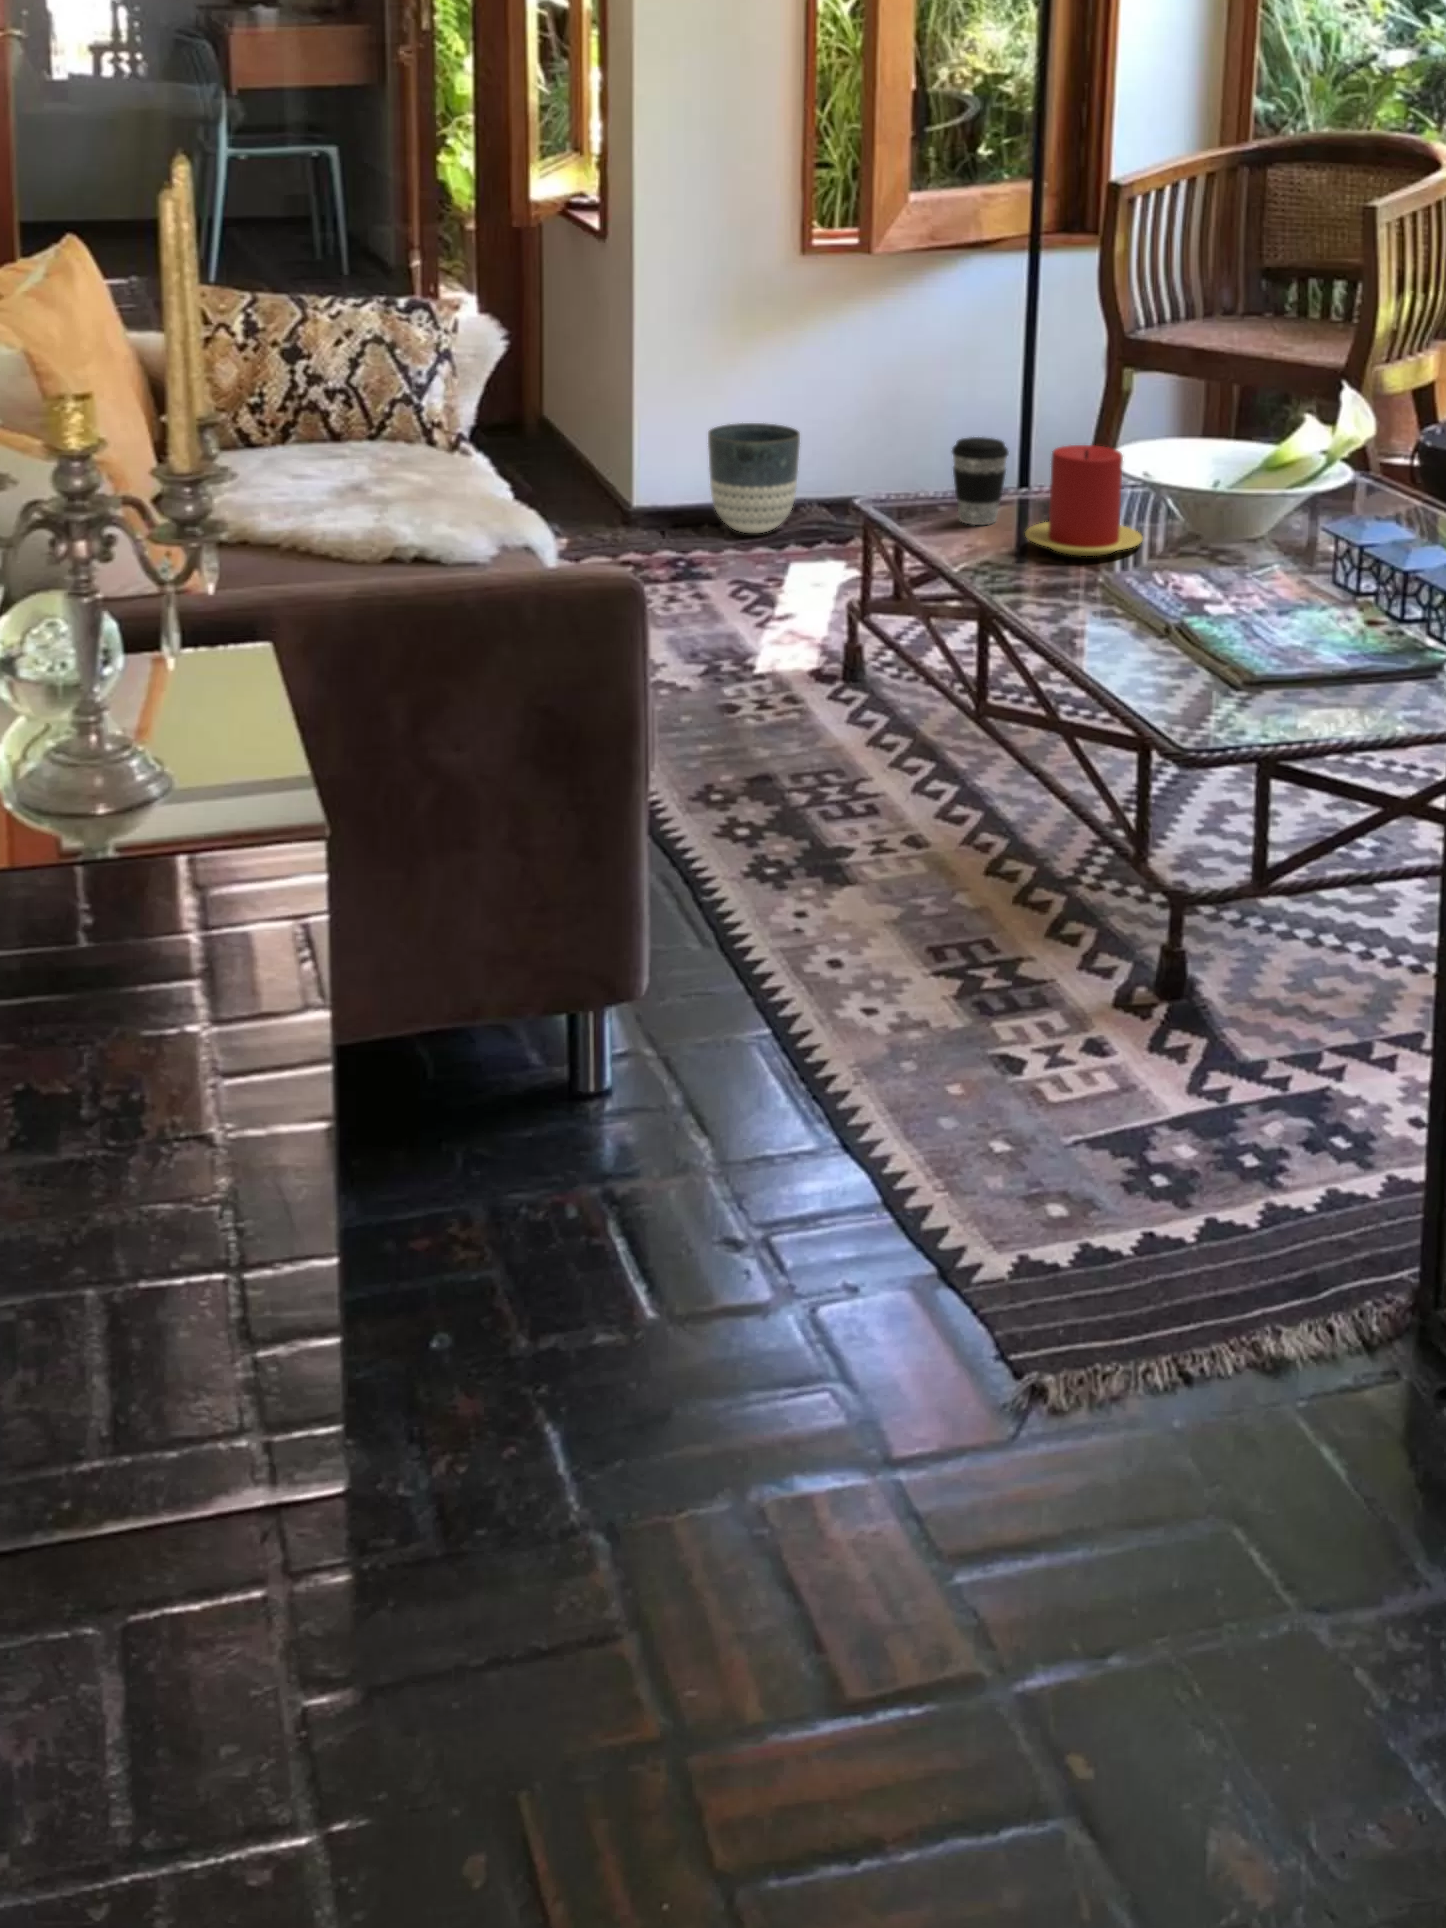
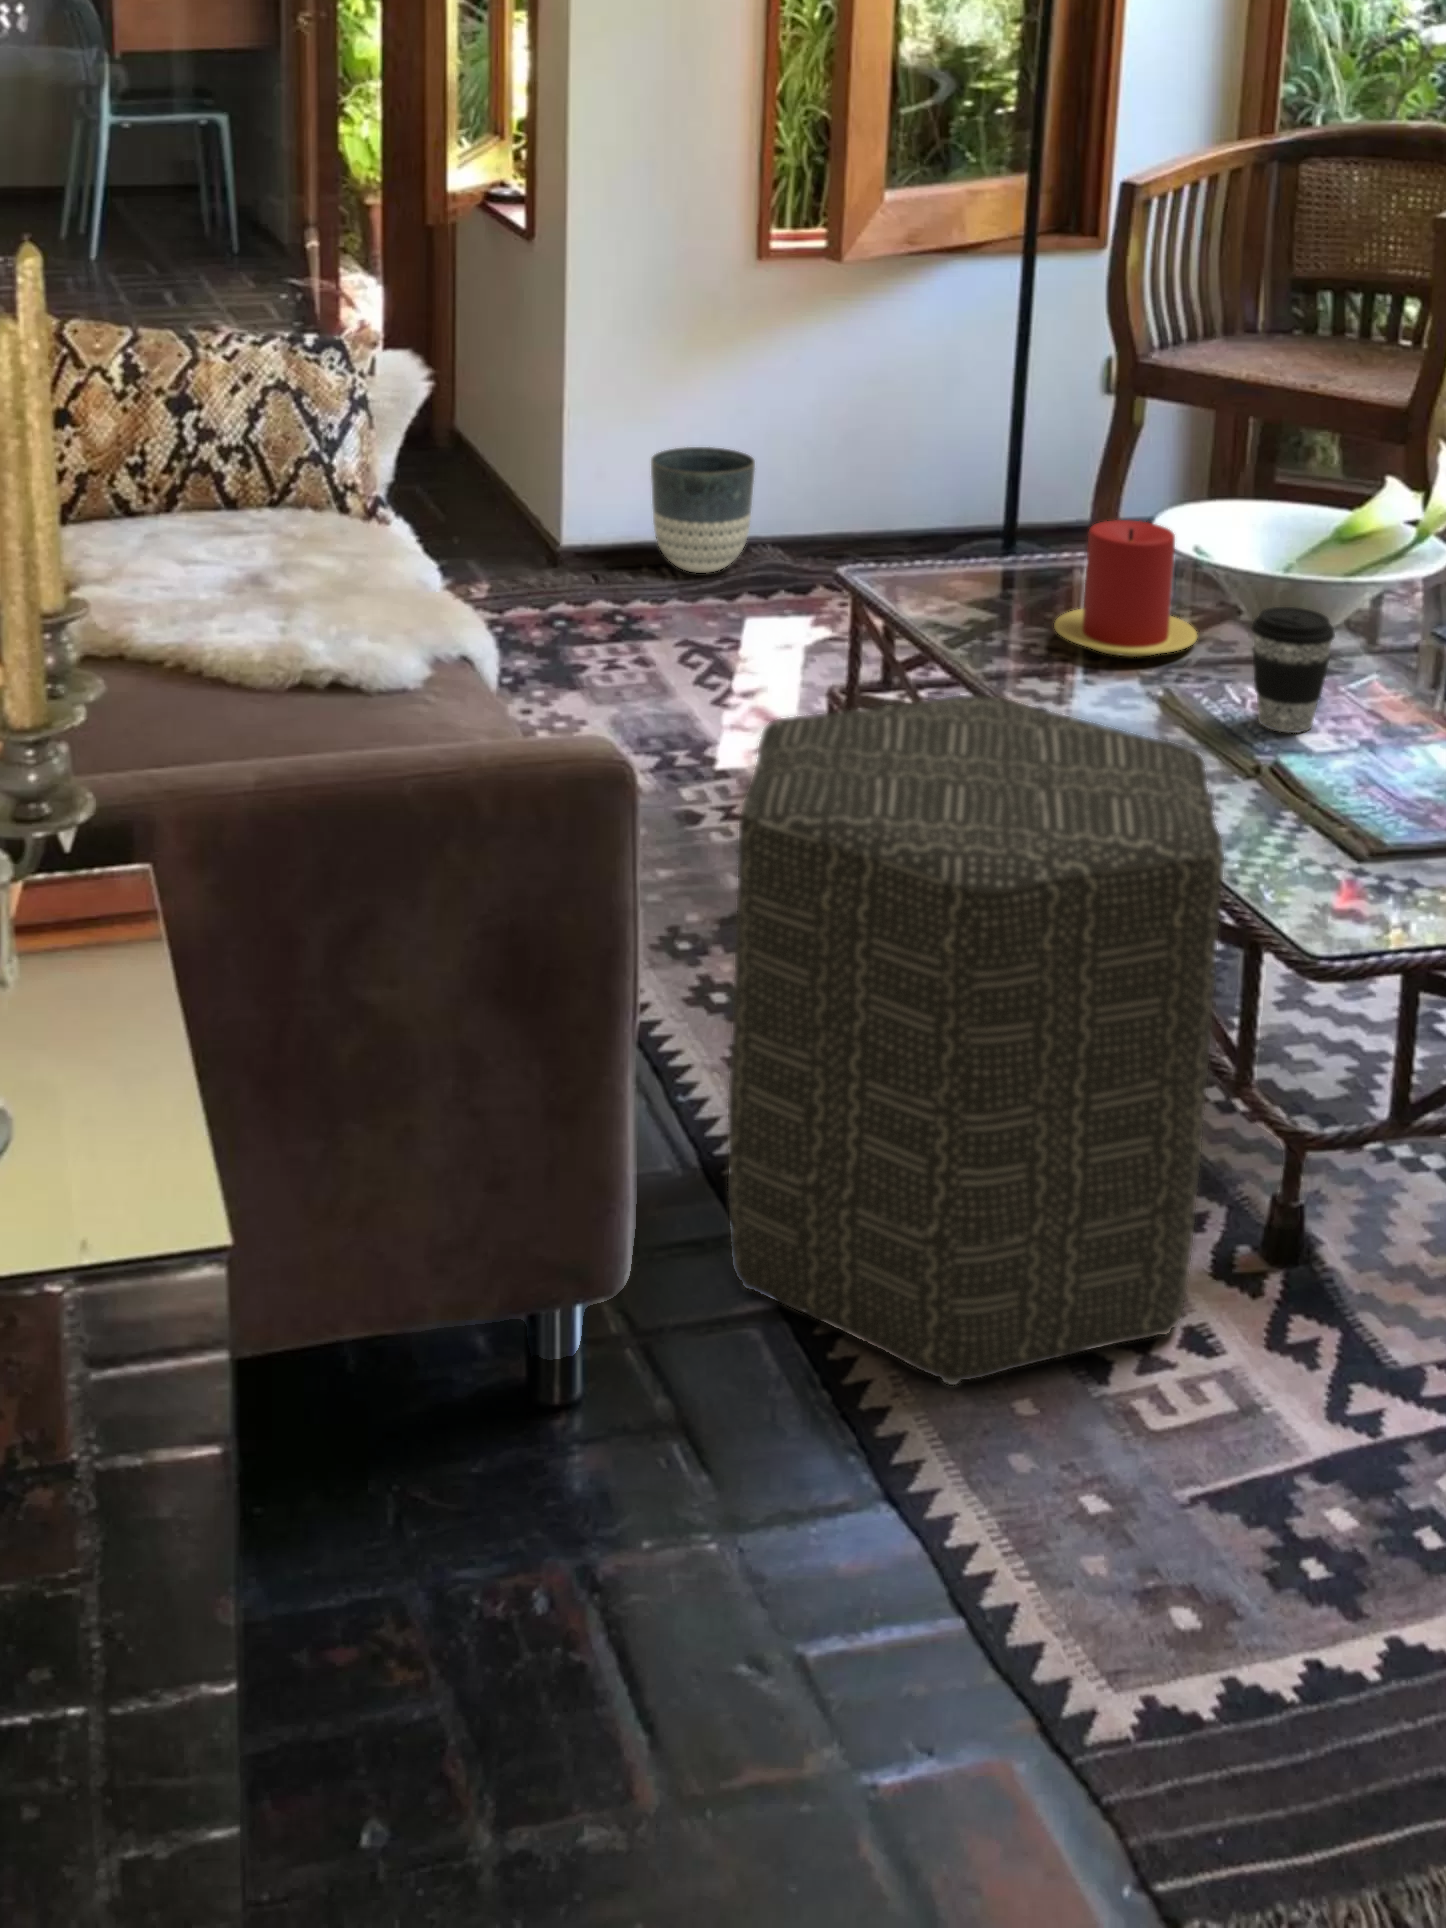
coffee cup: present [952,437,1008,525] -> present [1252,607,1335,733]
ottoman: none [733,557,1106,1071] -> present [728,694,1224,1385]

